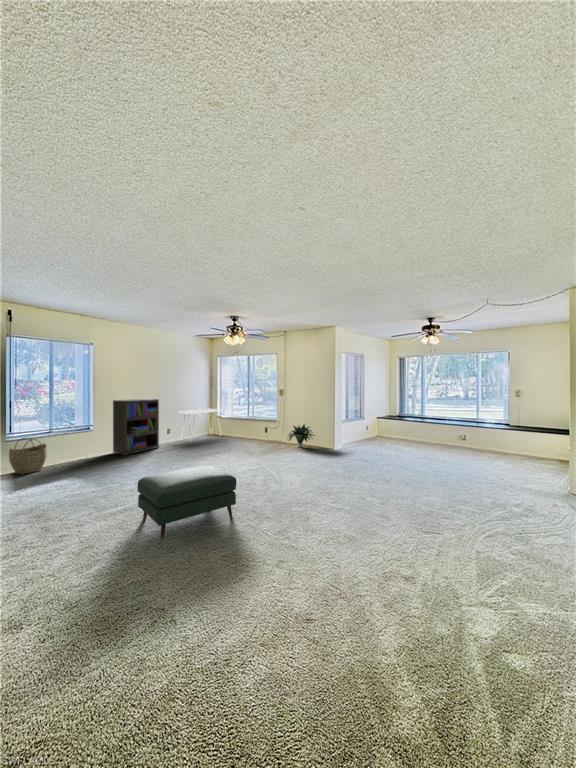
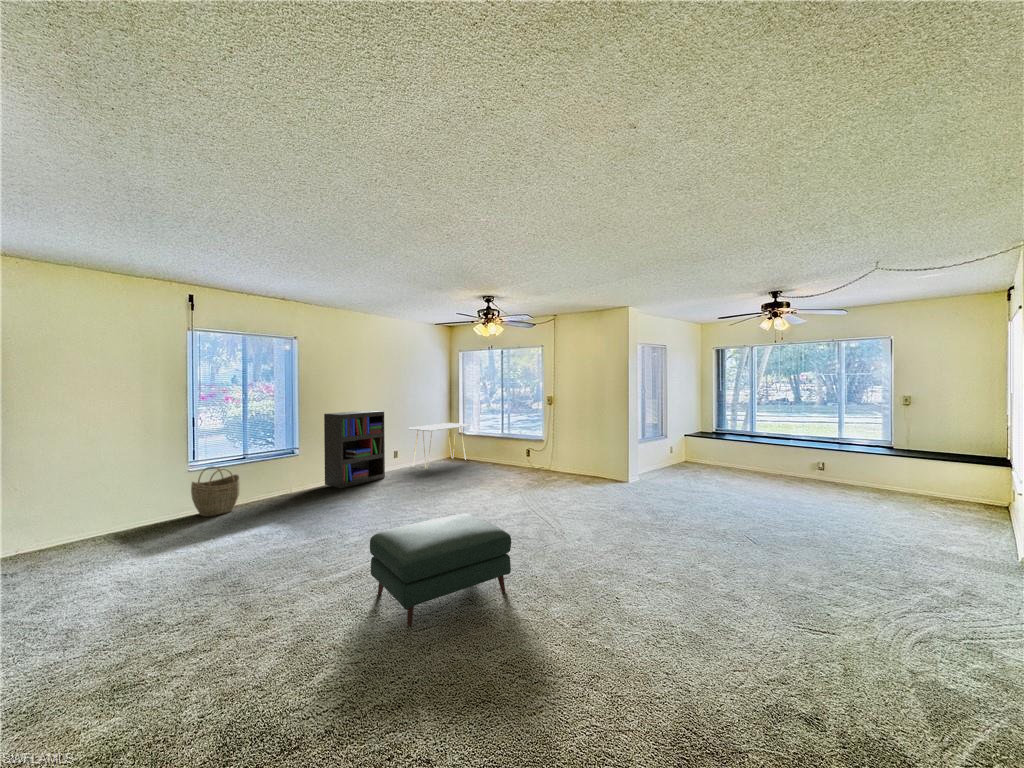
potted plant: present [288,424,314,448] -> none [559,444,603,479]

